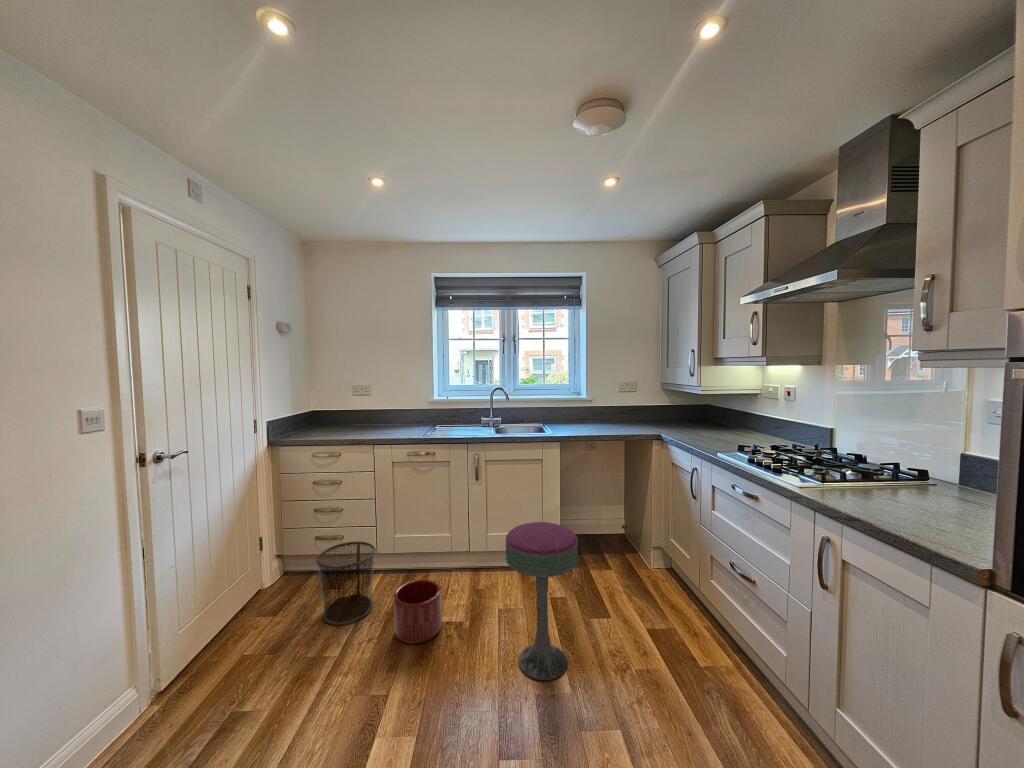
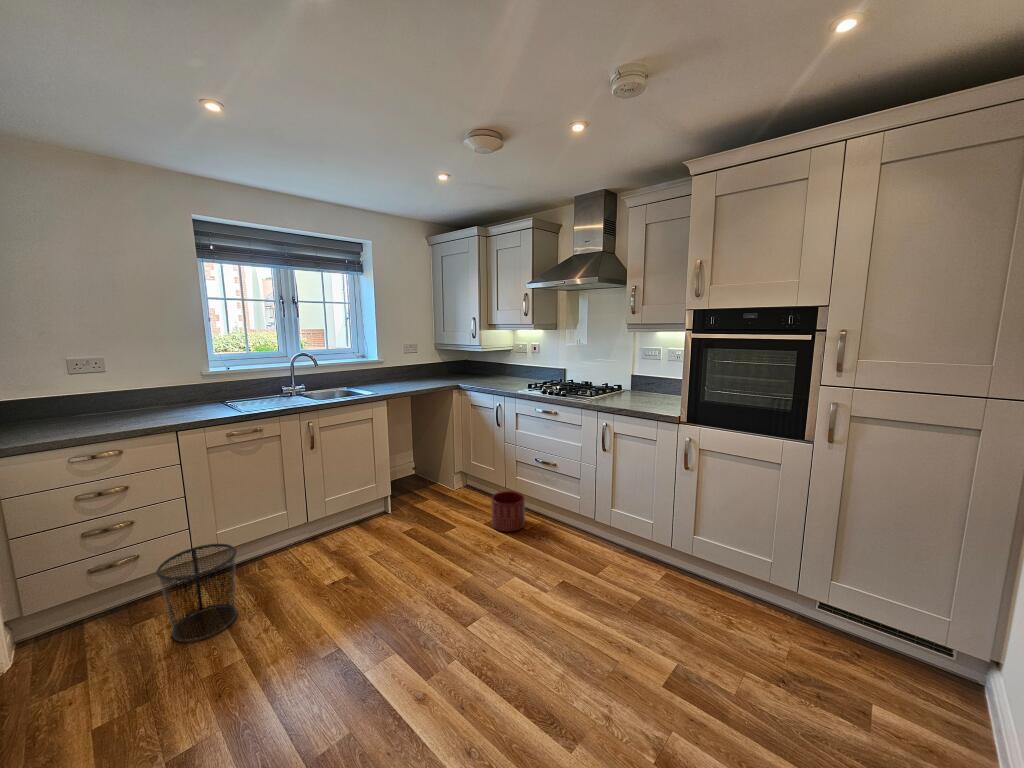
bar stool: present [506,522,578,680] -> none [405,460,463,576]
planter: present [394,580,441,643] -> present [491,491,525,532]

